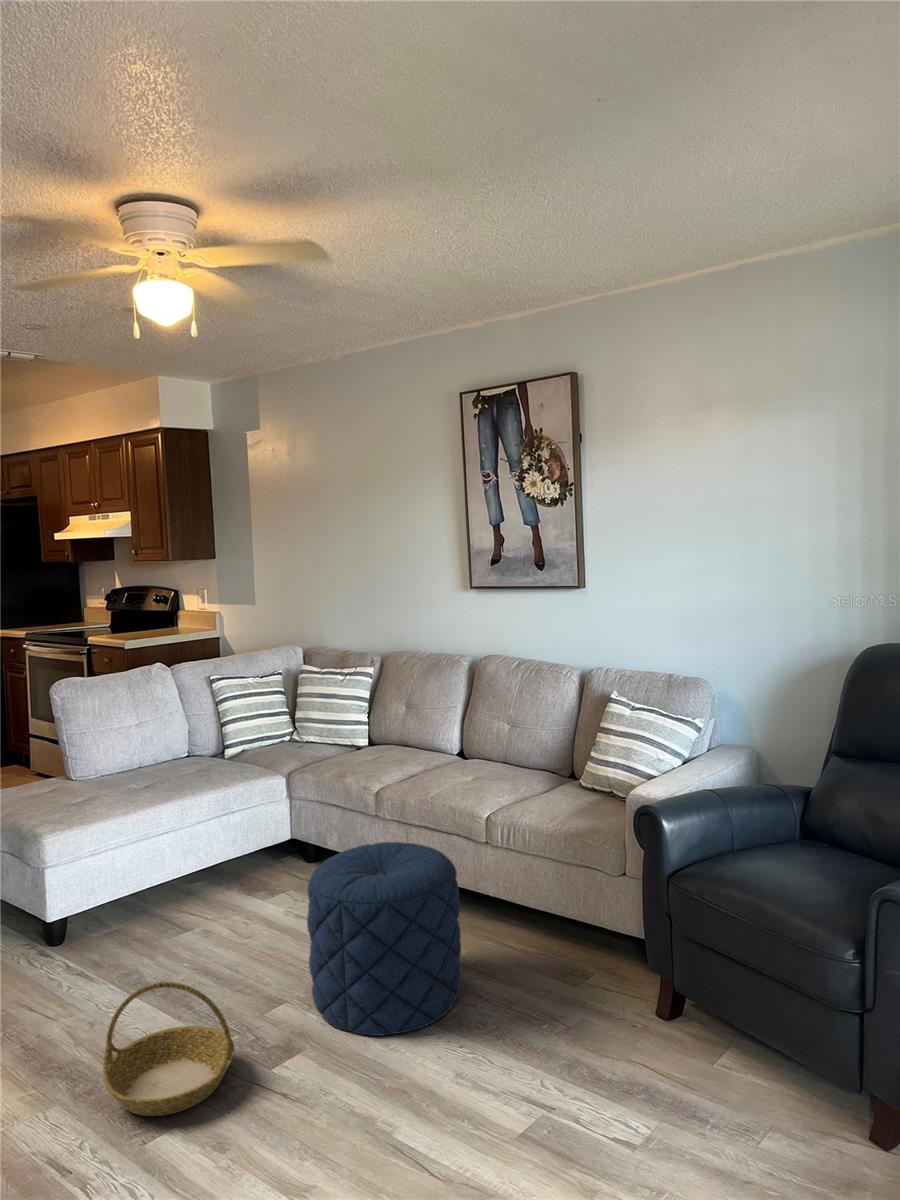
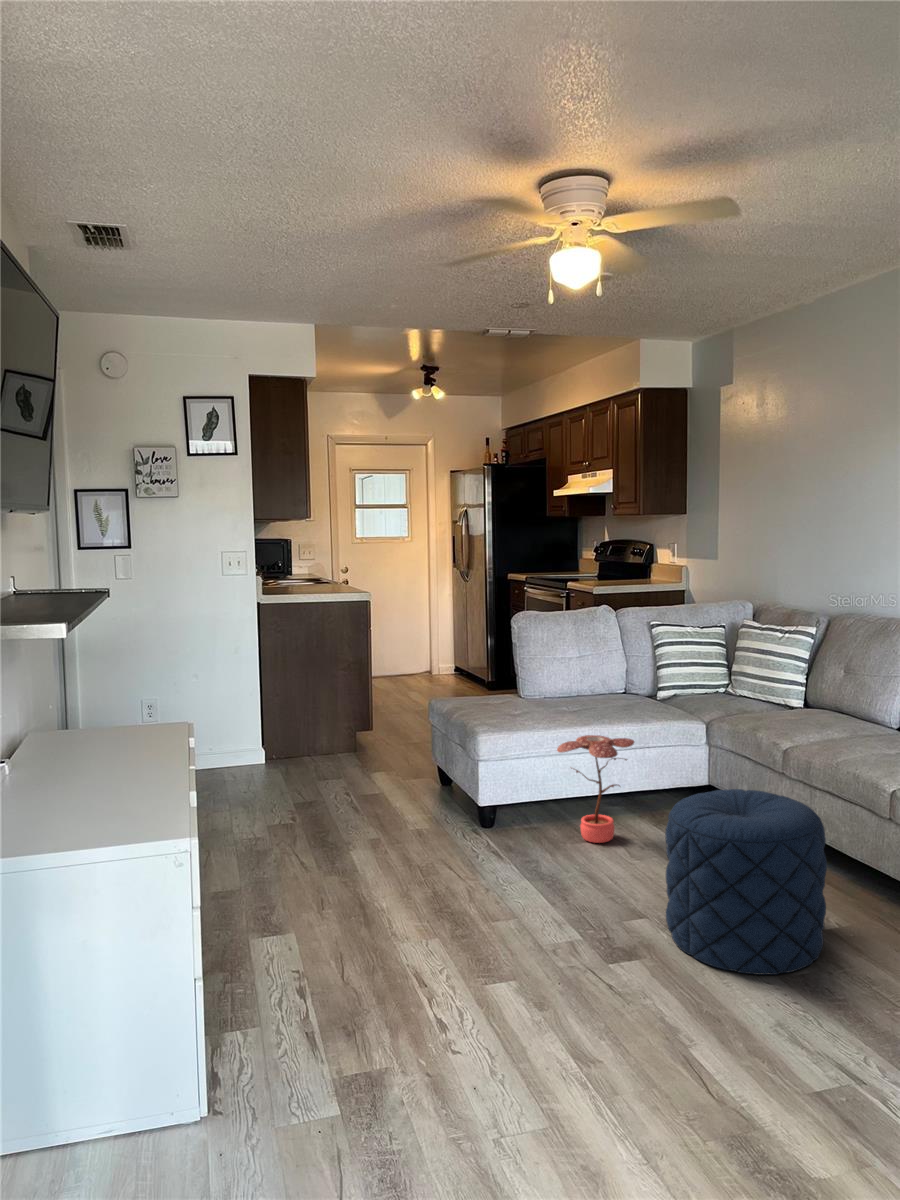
potted plant: none [142,809,227,933] -> present [557,735,634,843]
basket: present [103,982,234,1116] -> none [473,858,580,966]

